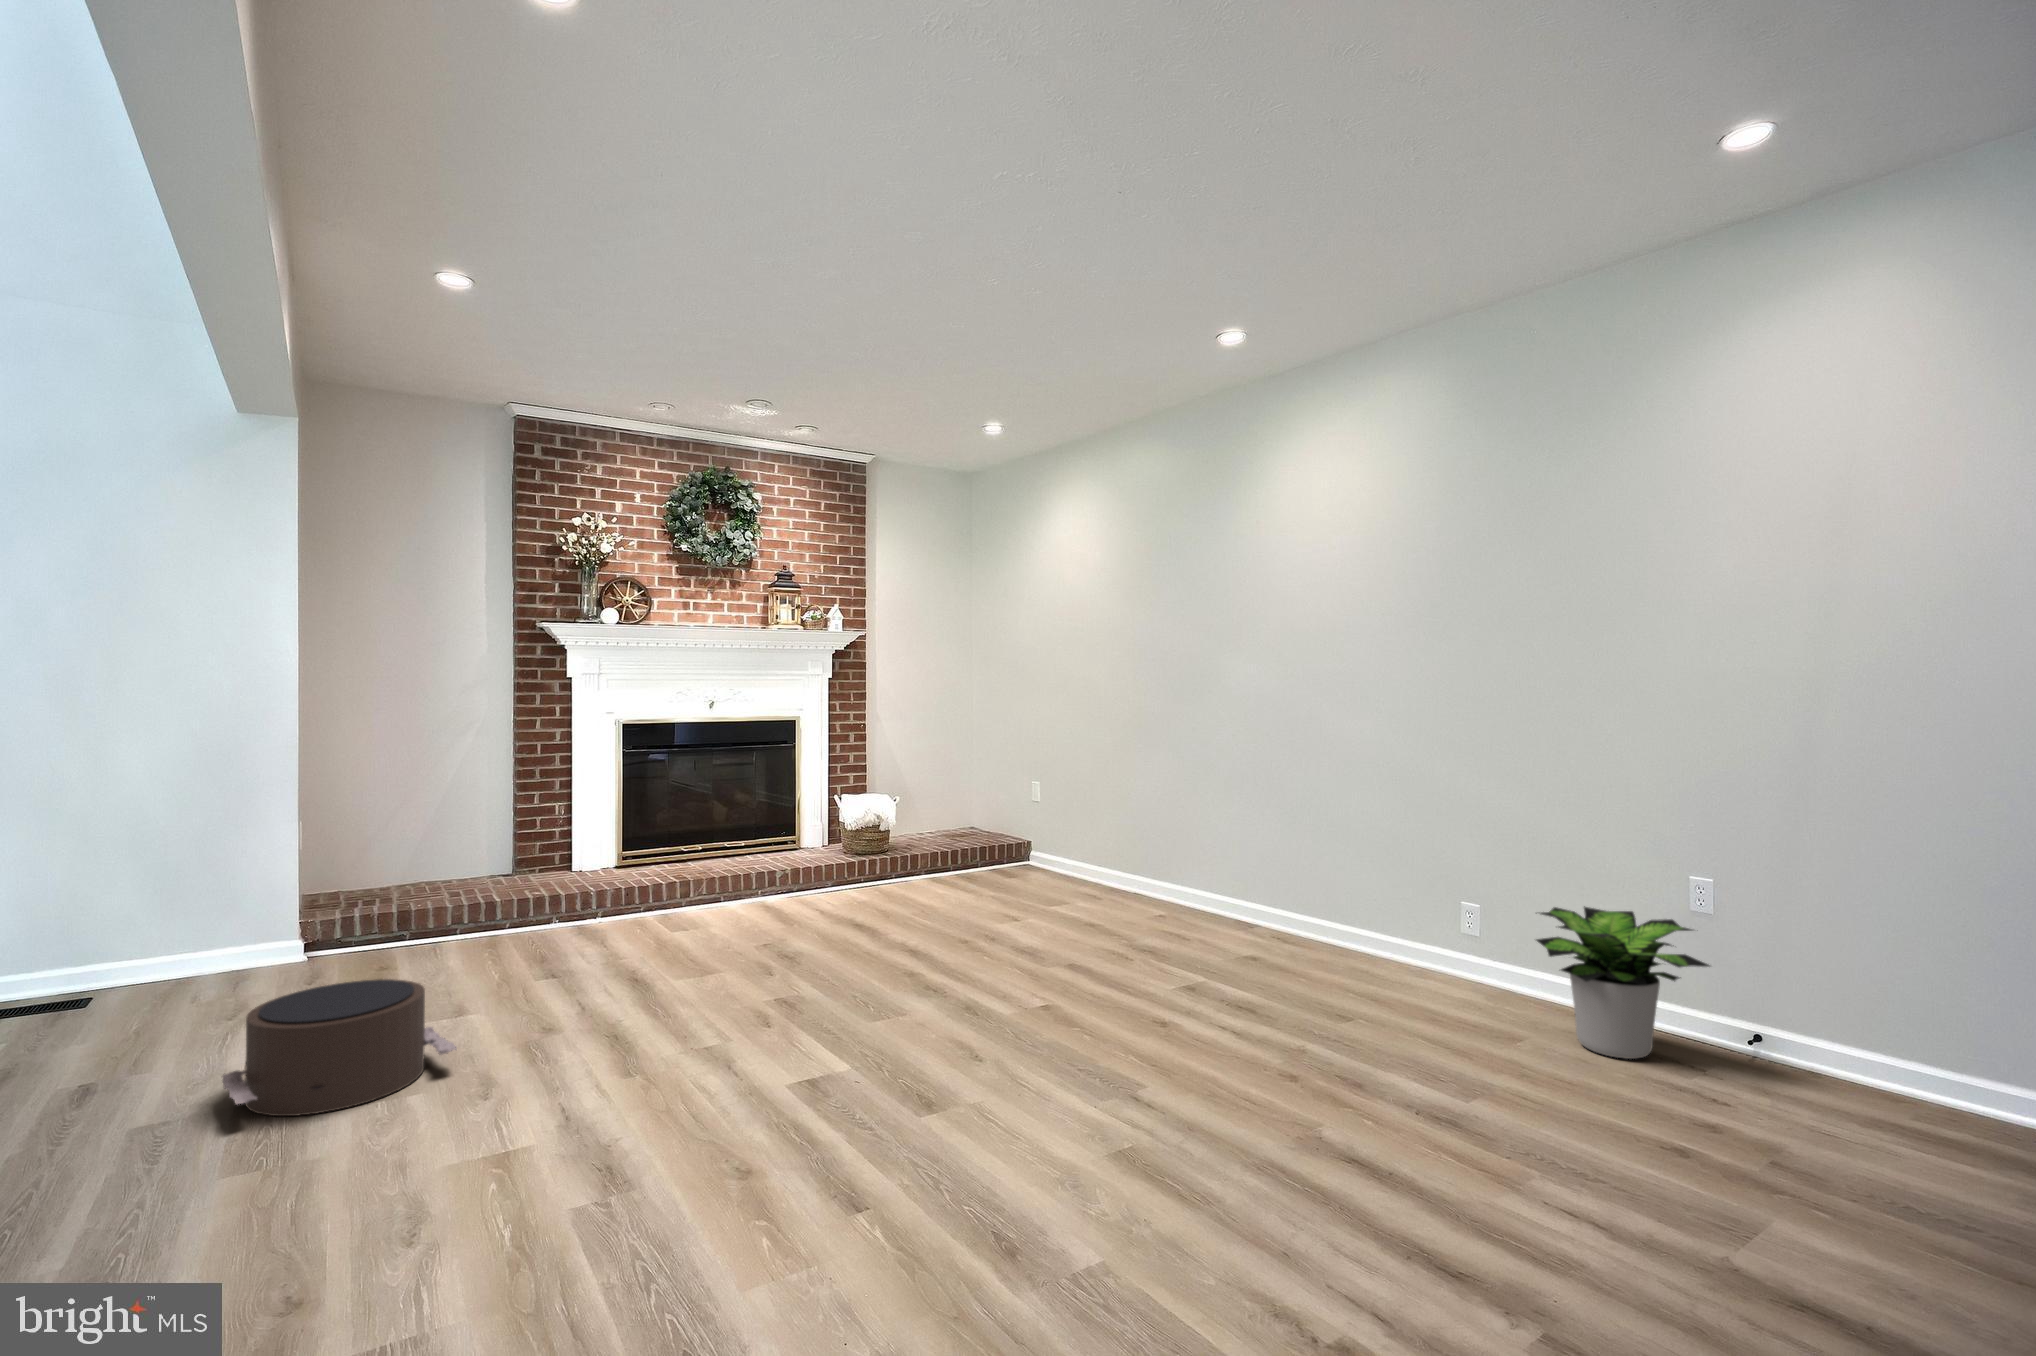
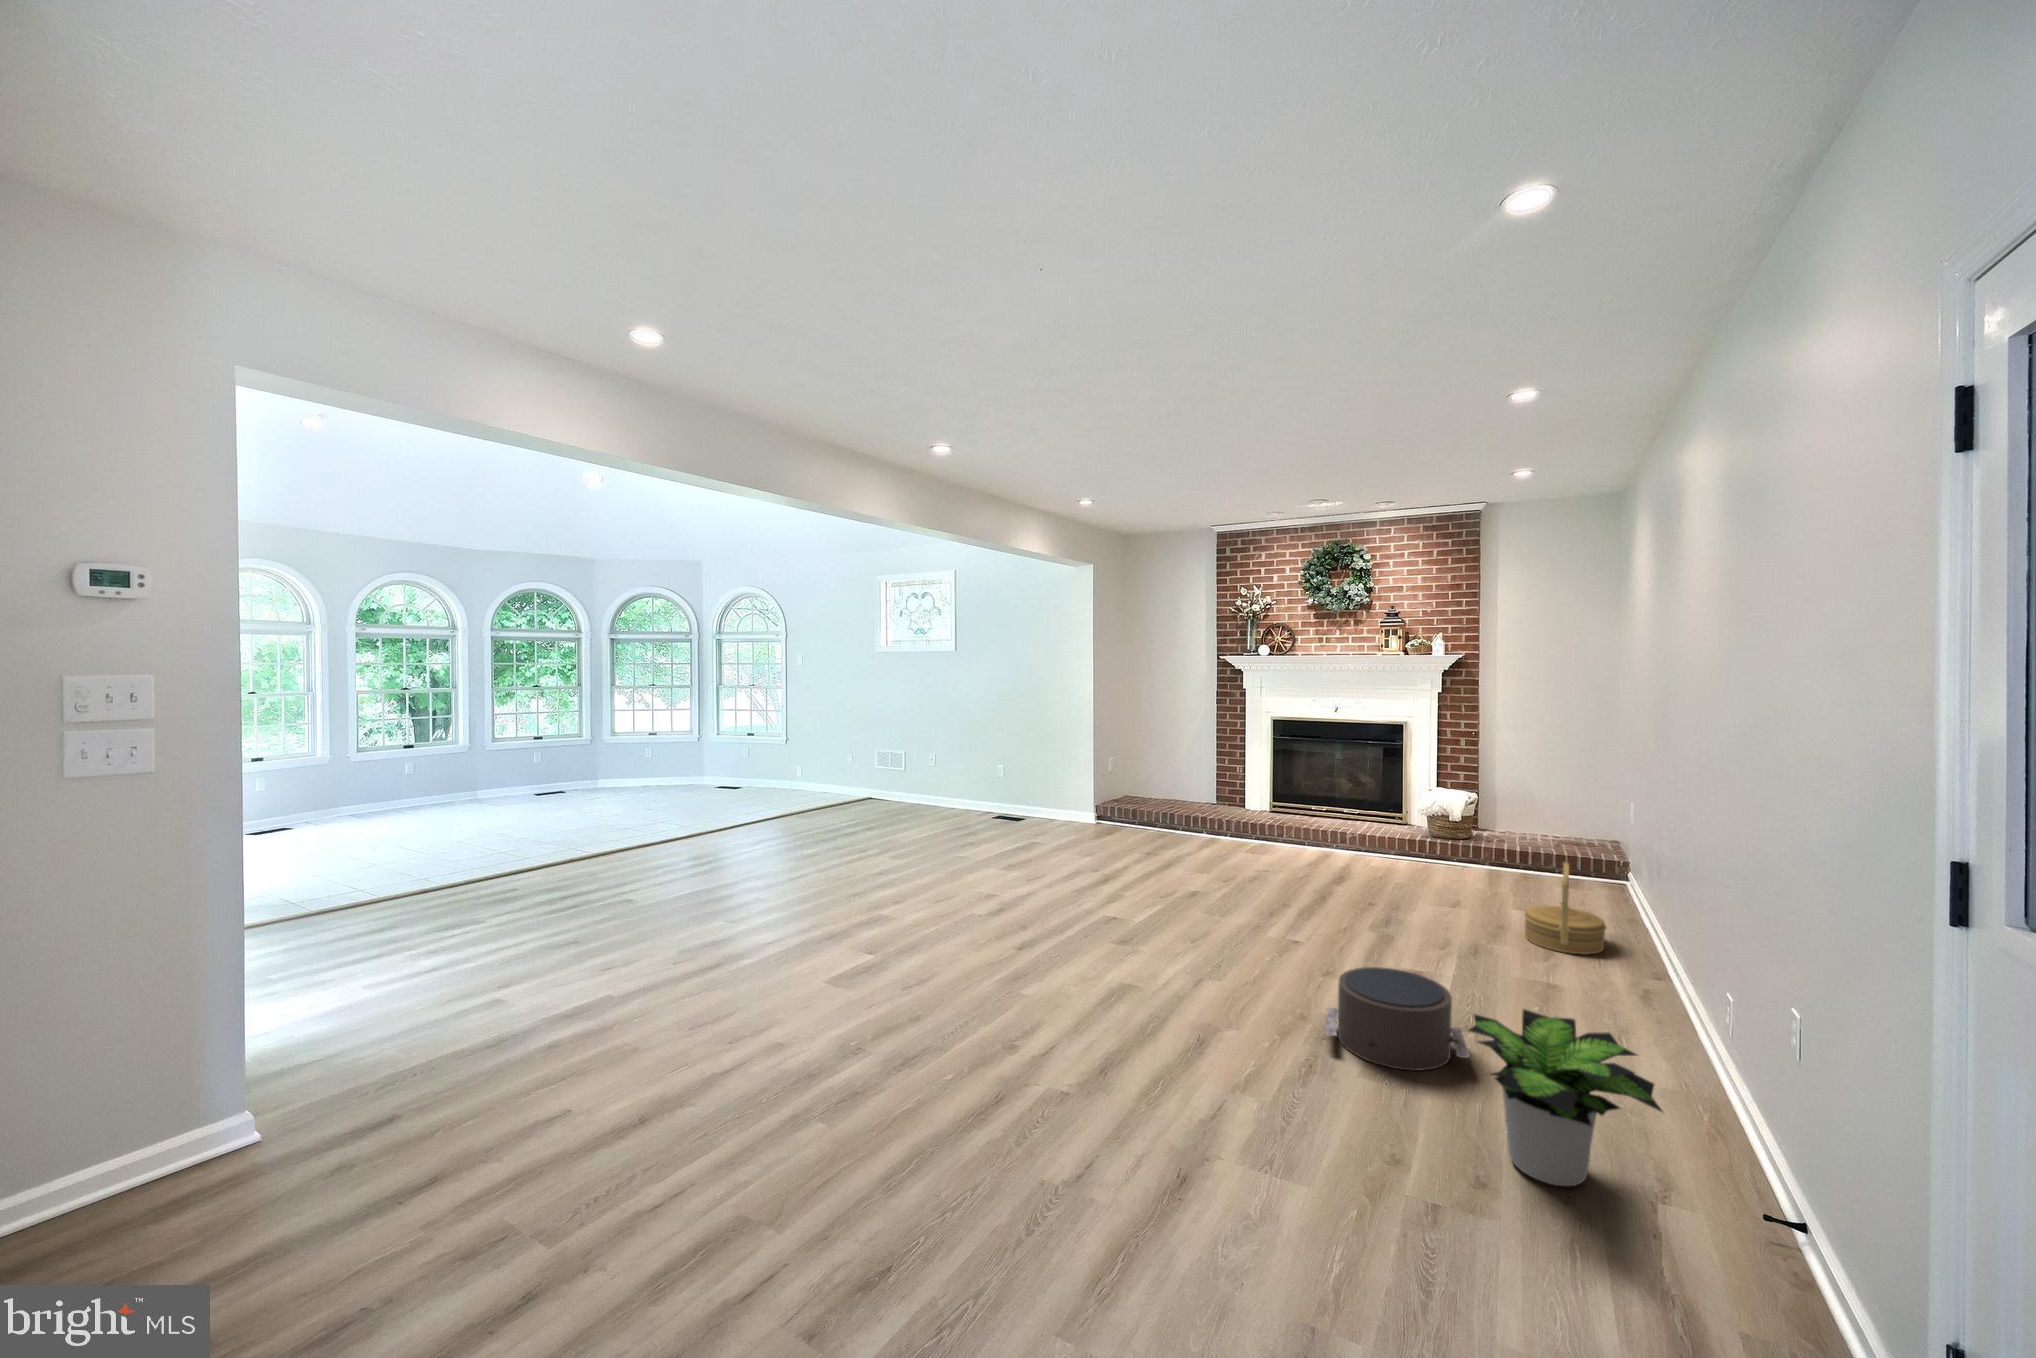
woven basket: none [1110,827,1182,916] -> present [1524,862,1606,955]
pouf: present [222,979,457,1116] -> present [1325,967,1470,1071]

